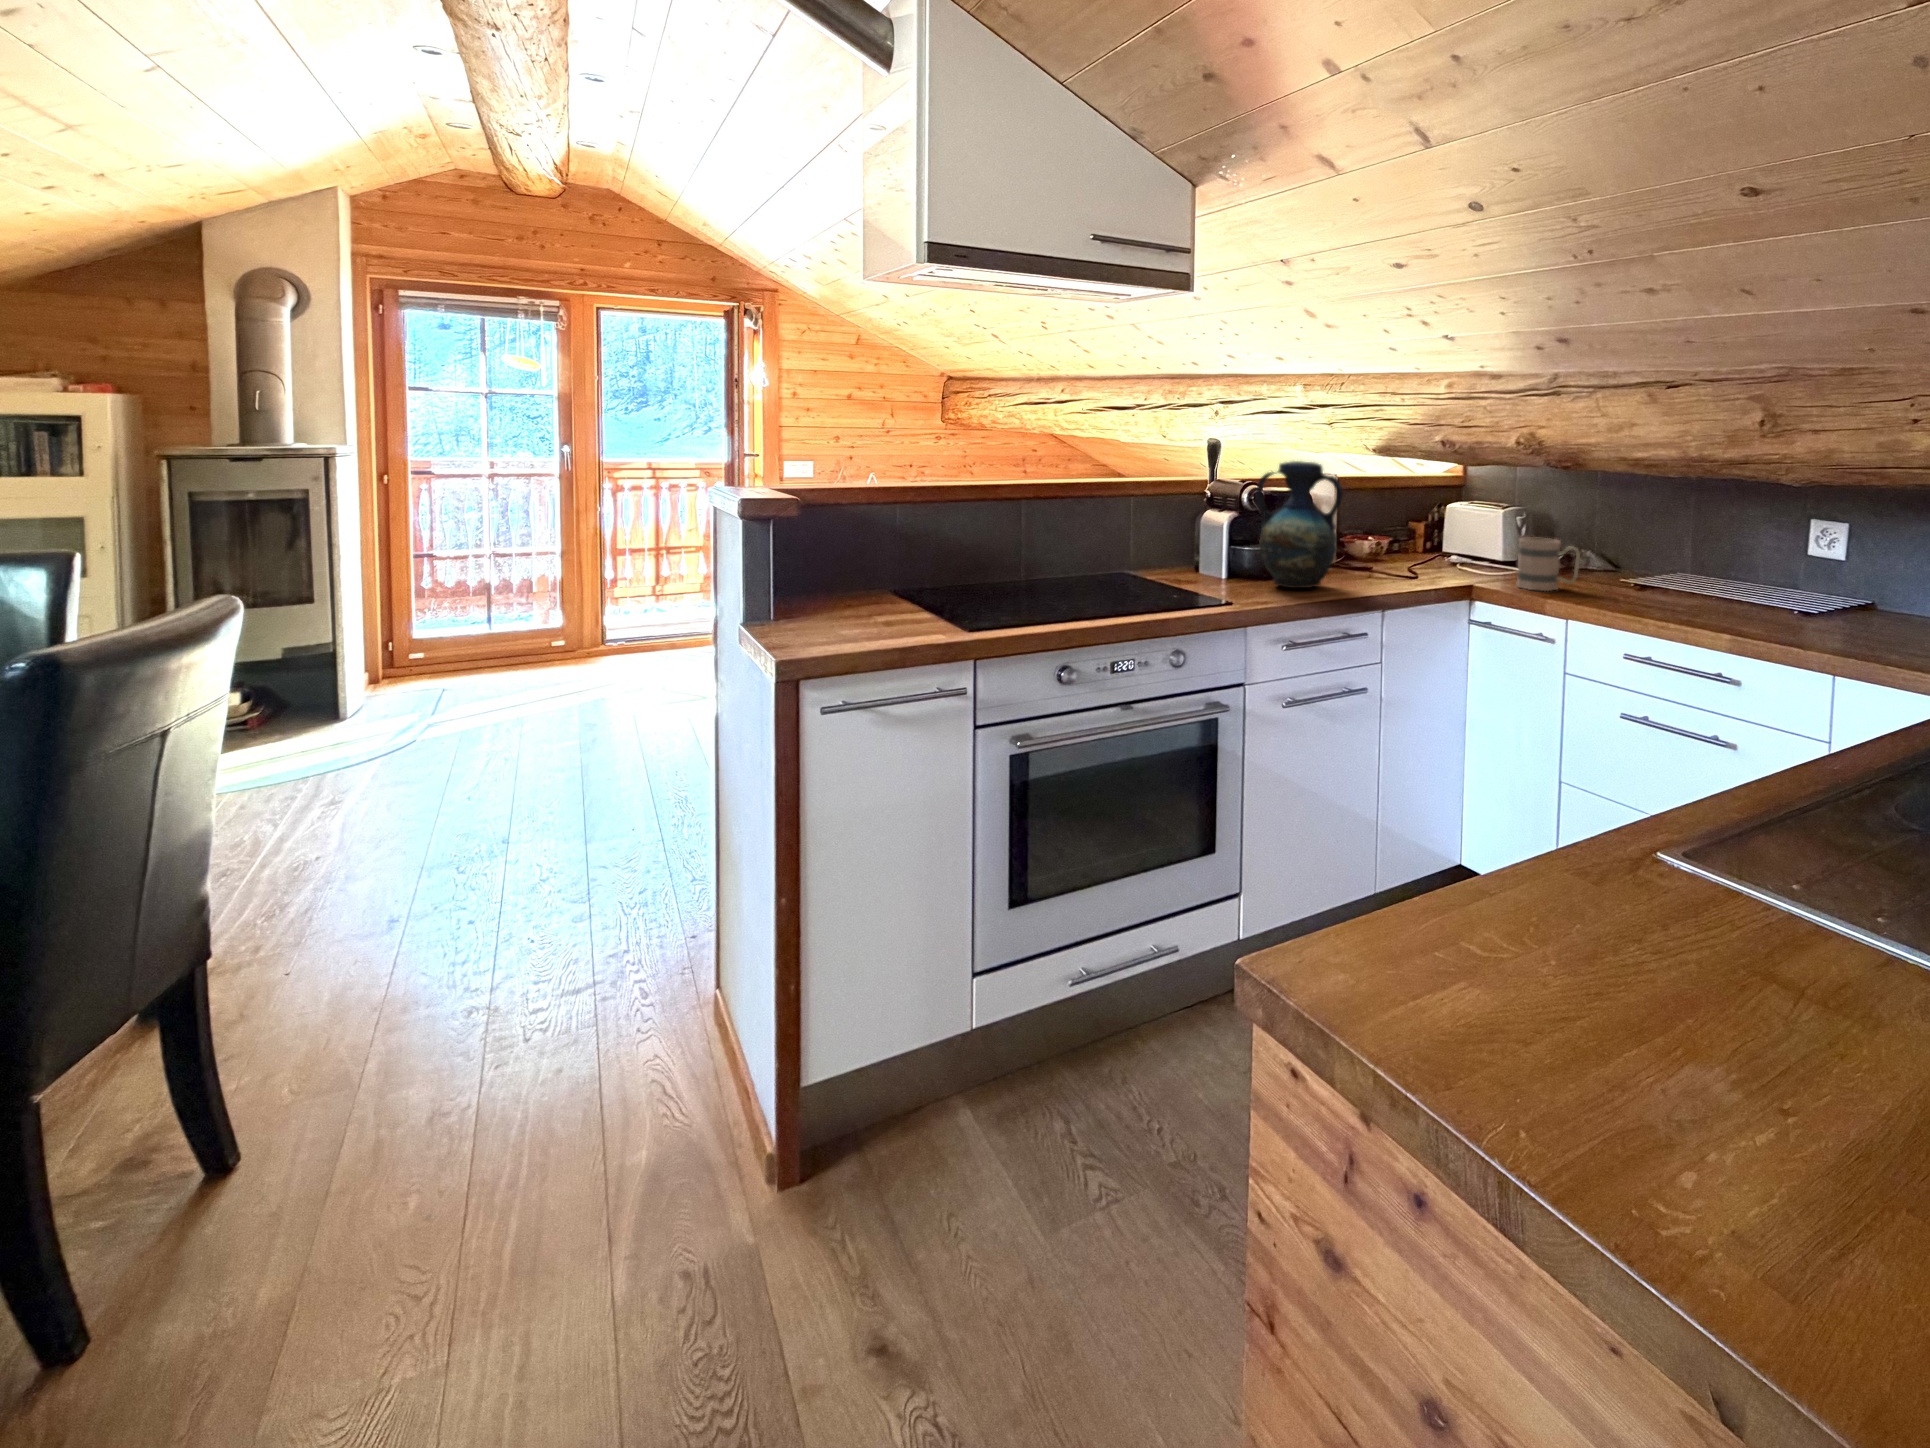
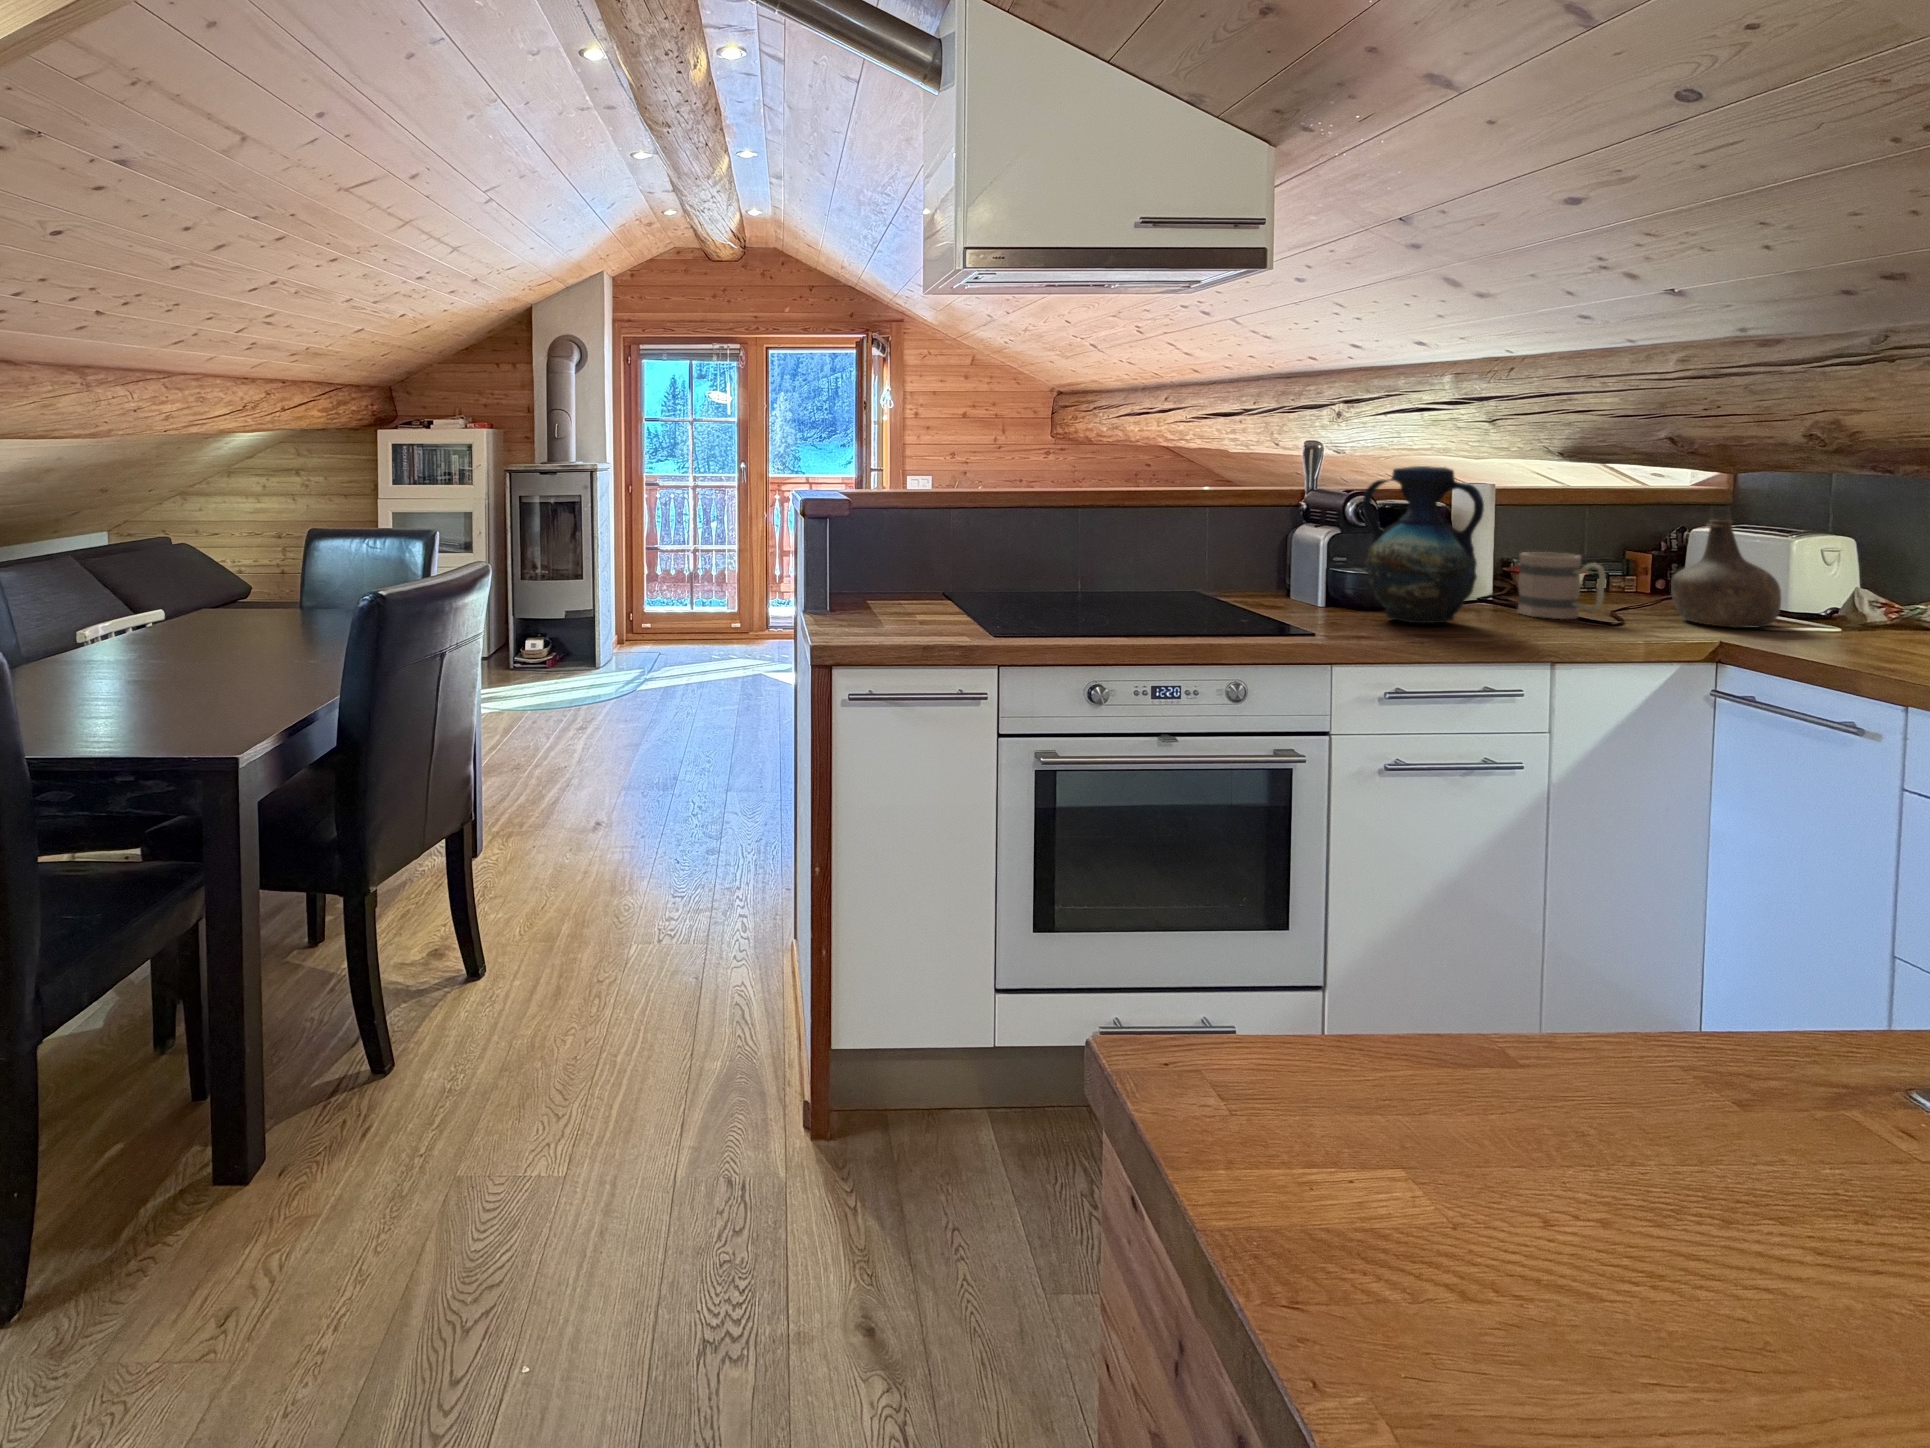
bottle: none [1446,500,1507,577] -> present [1671,519,1781,628]
mug: present [1517,537,1580,591] -> present [1517,552,1606,619]

